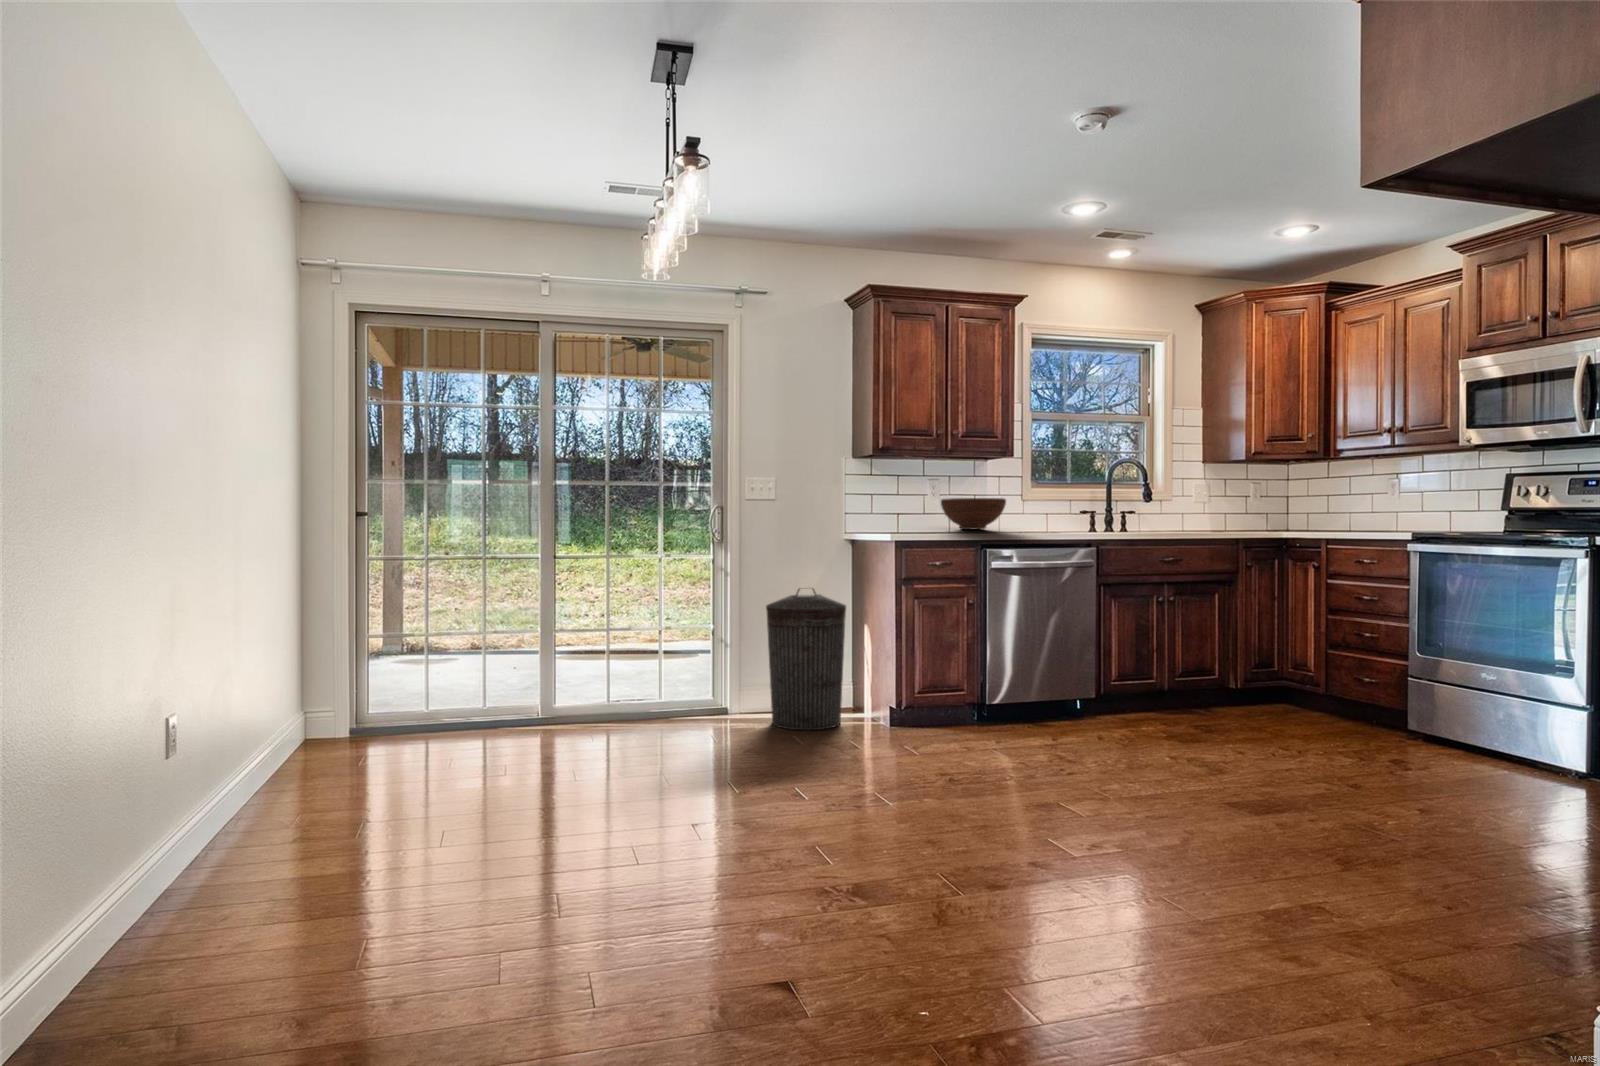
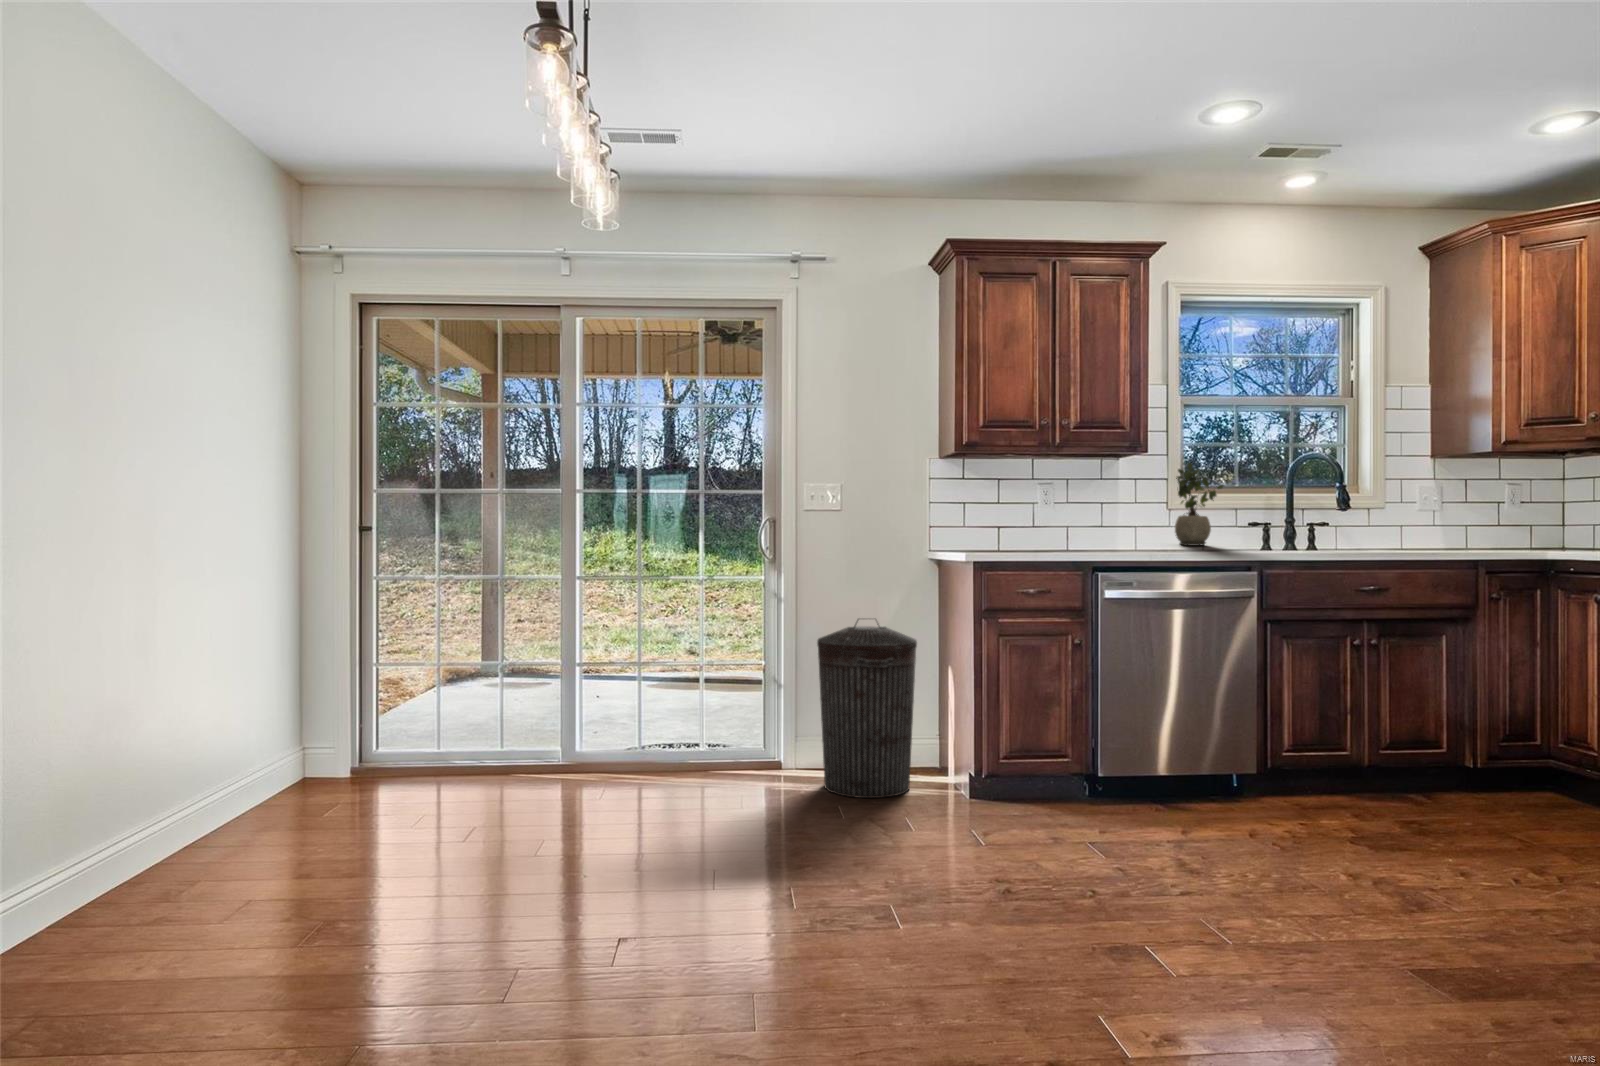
potted plant: none [1025,465,1066,529] -> present [1175,463,1224,546]
fruit bowl: present [940,498,1006,529] -> none [1055,506,1142,546]

